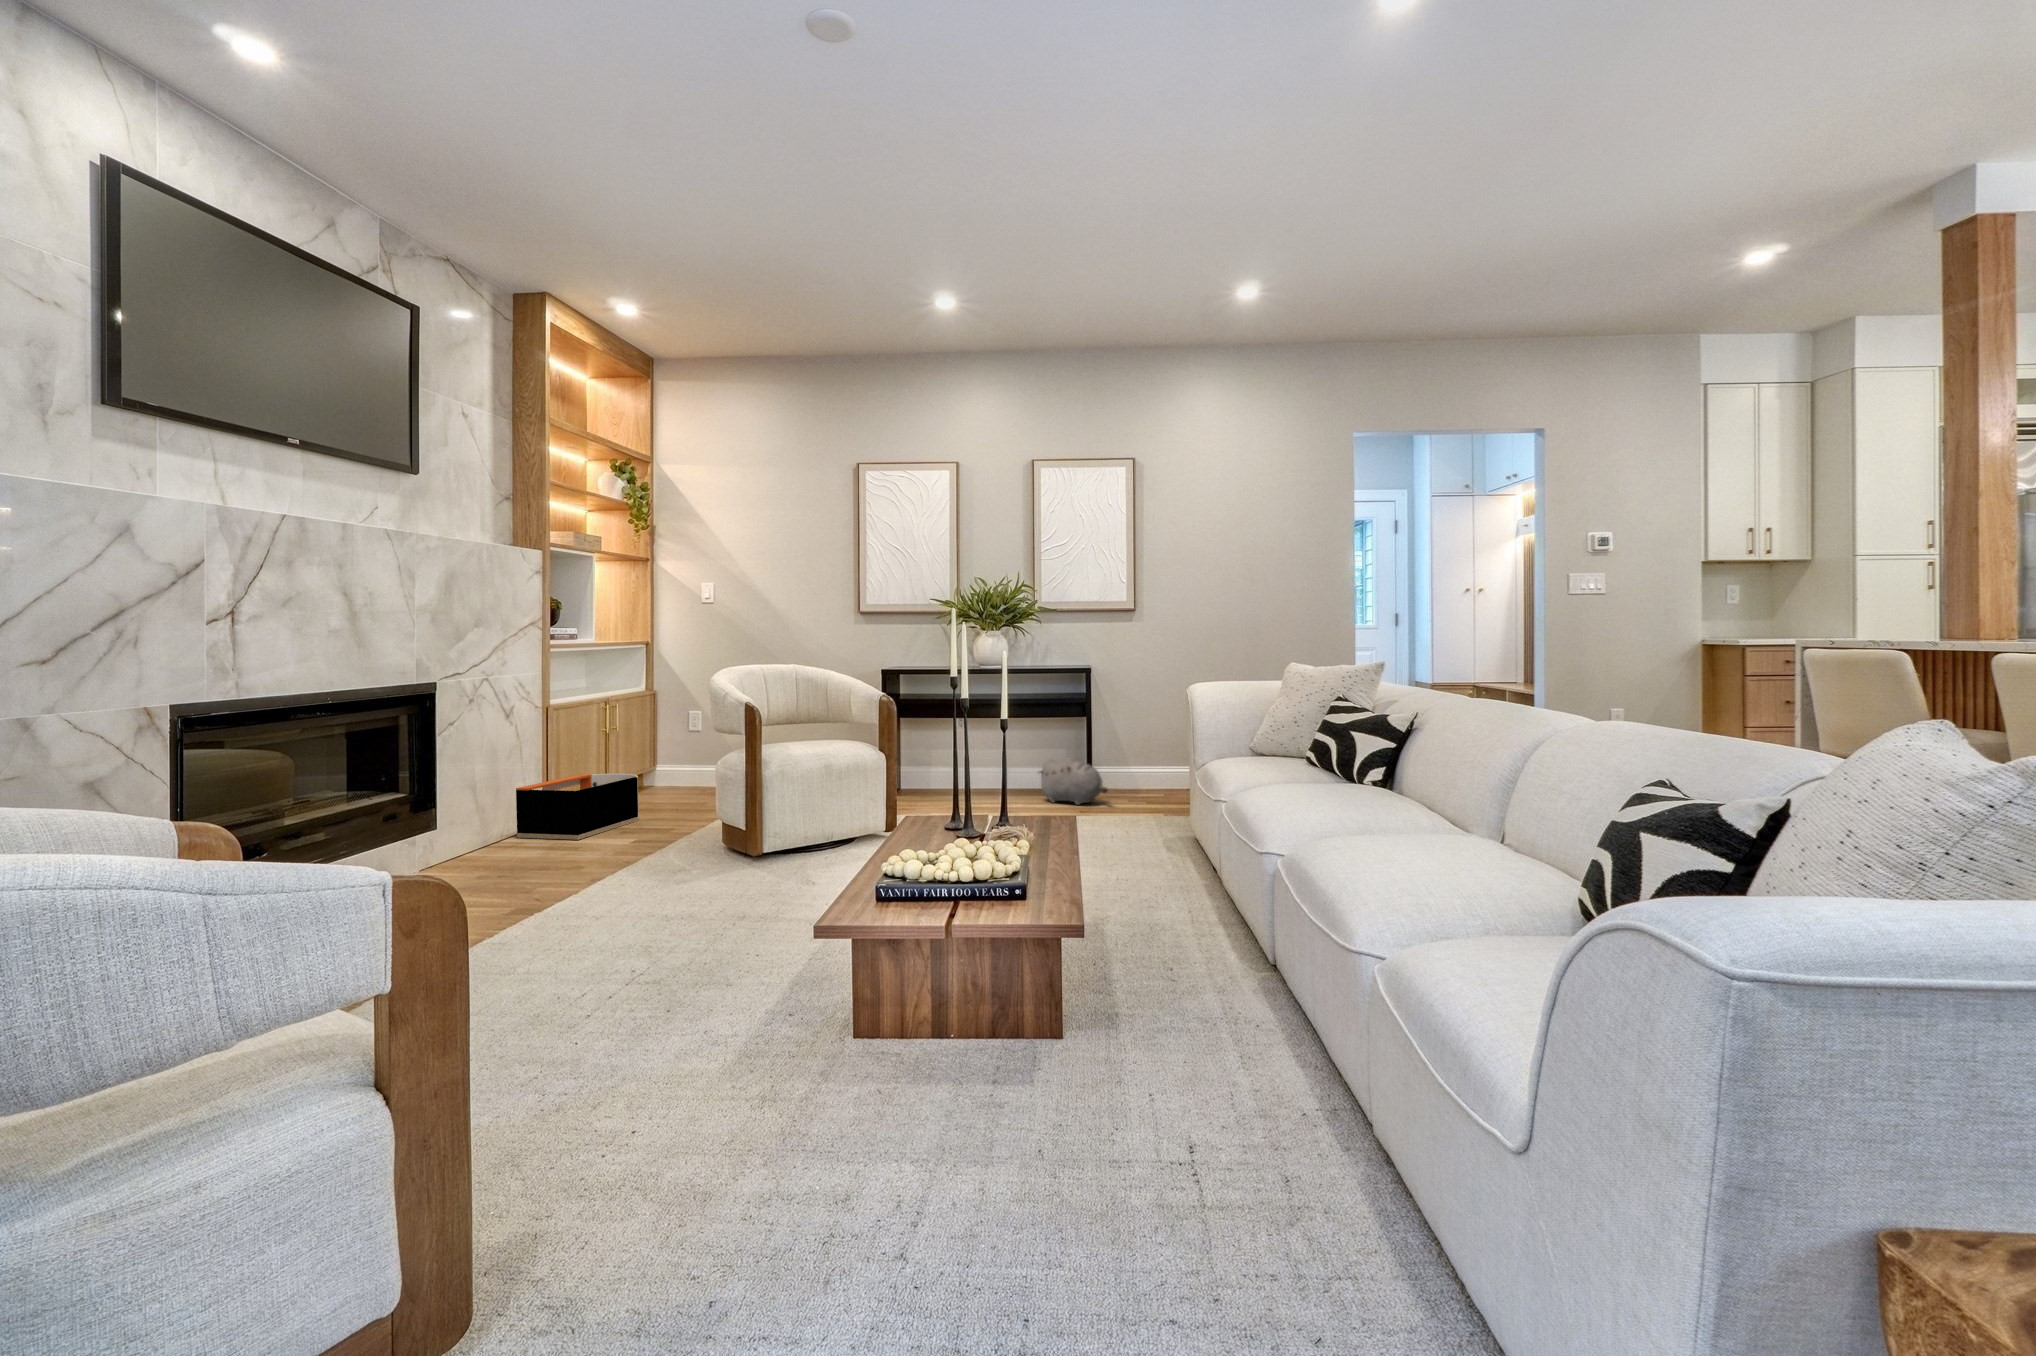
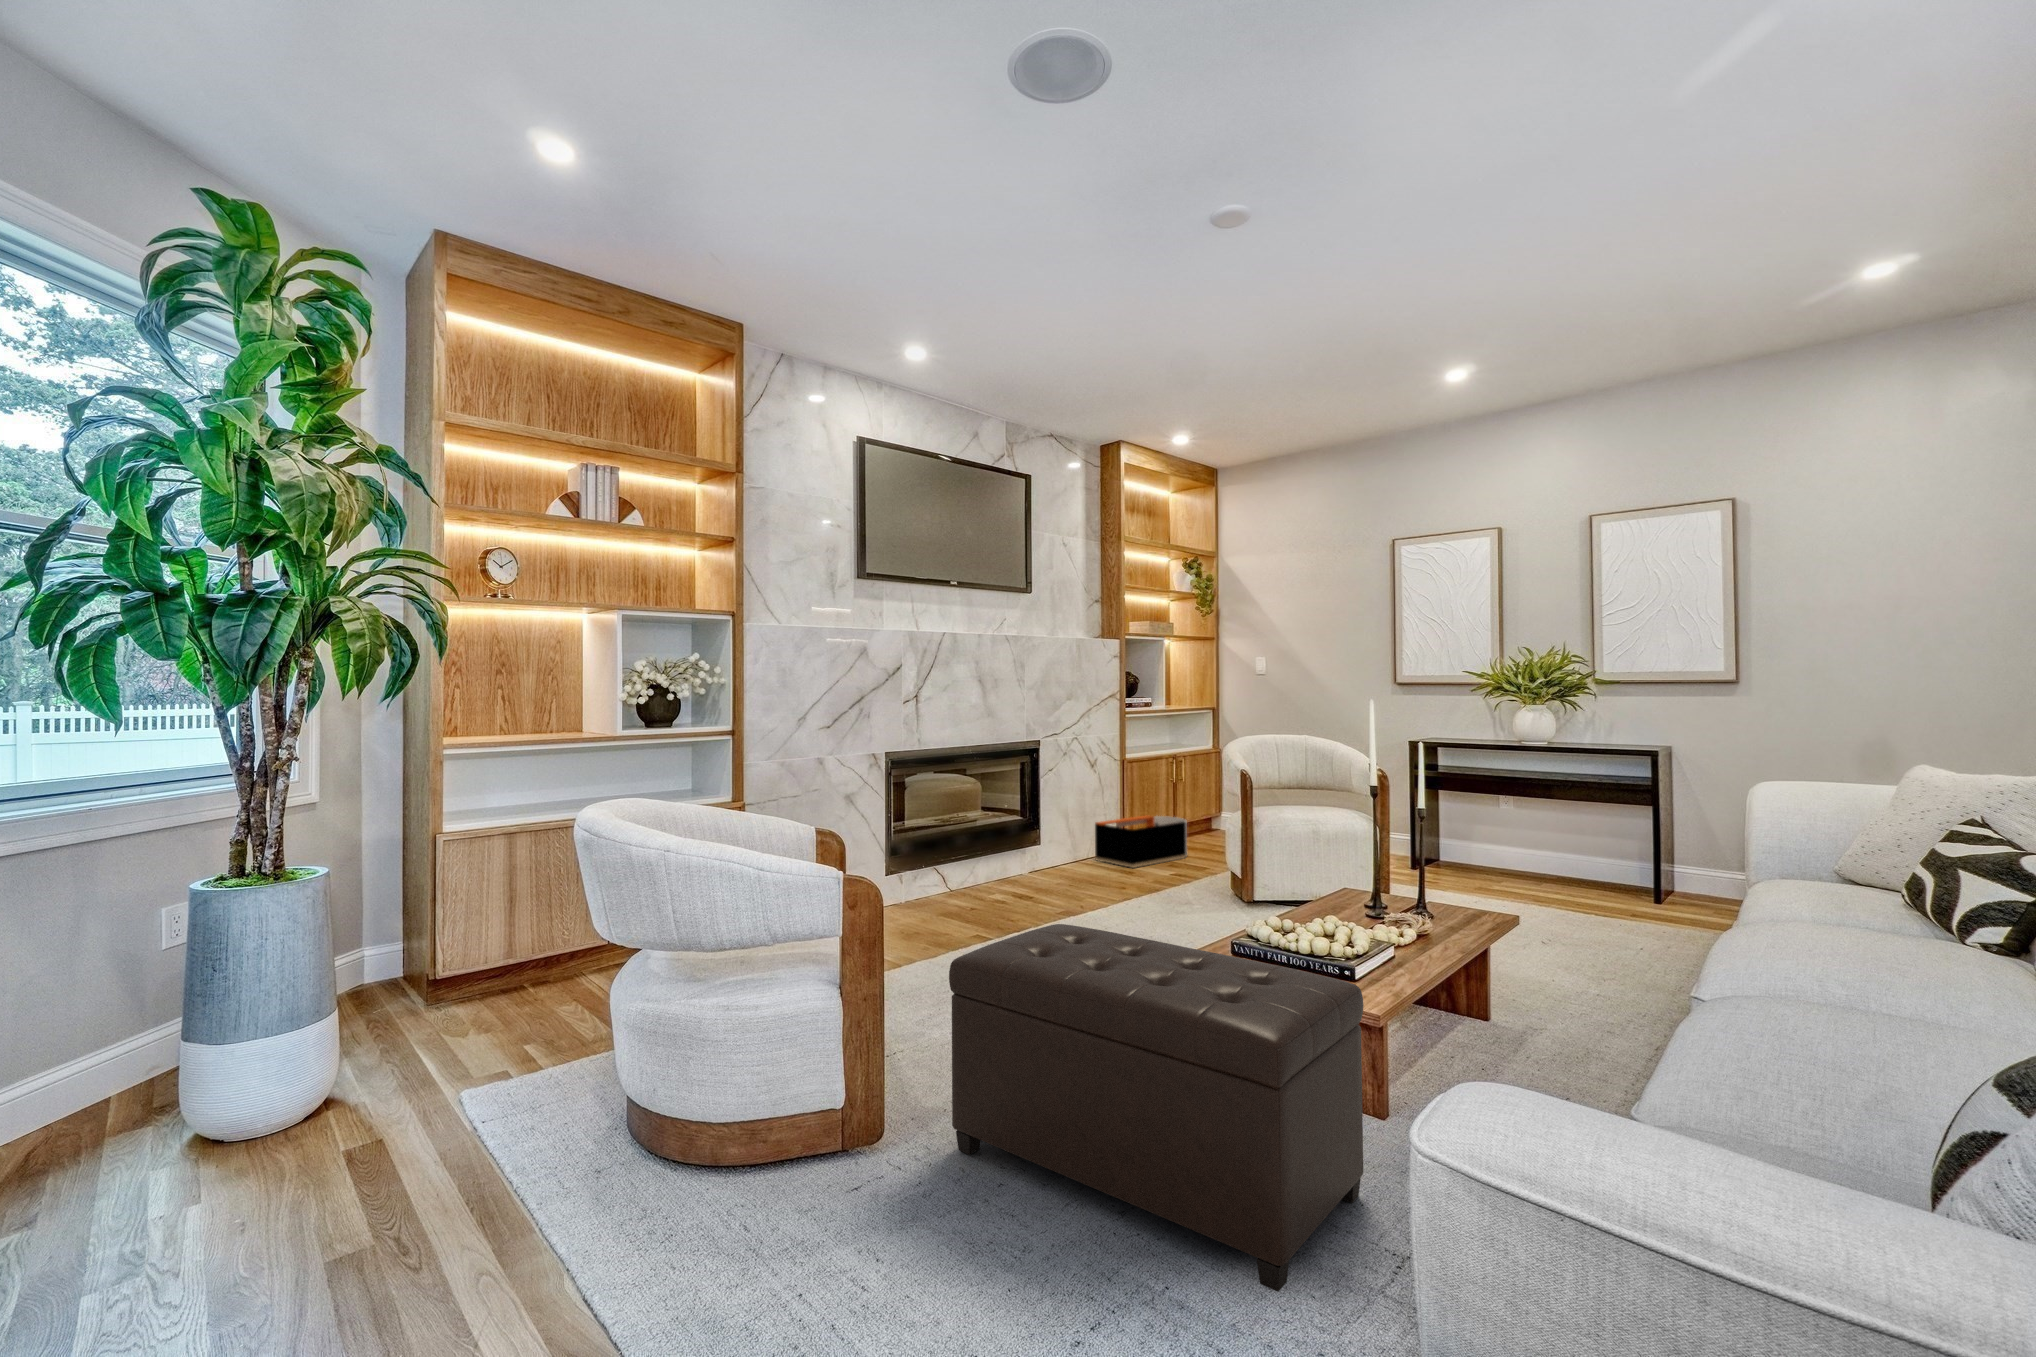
plush toy: present [1040,757,1108,805] -> none [1582,844,1669,901]
ottoman: none [585,889,1167,1278] -> present [949,924,1363,1292]

